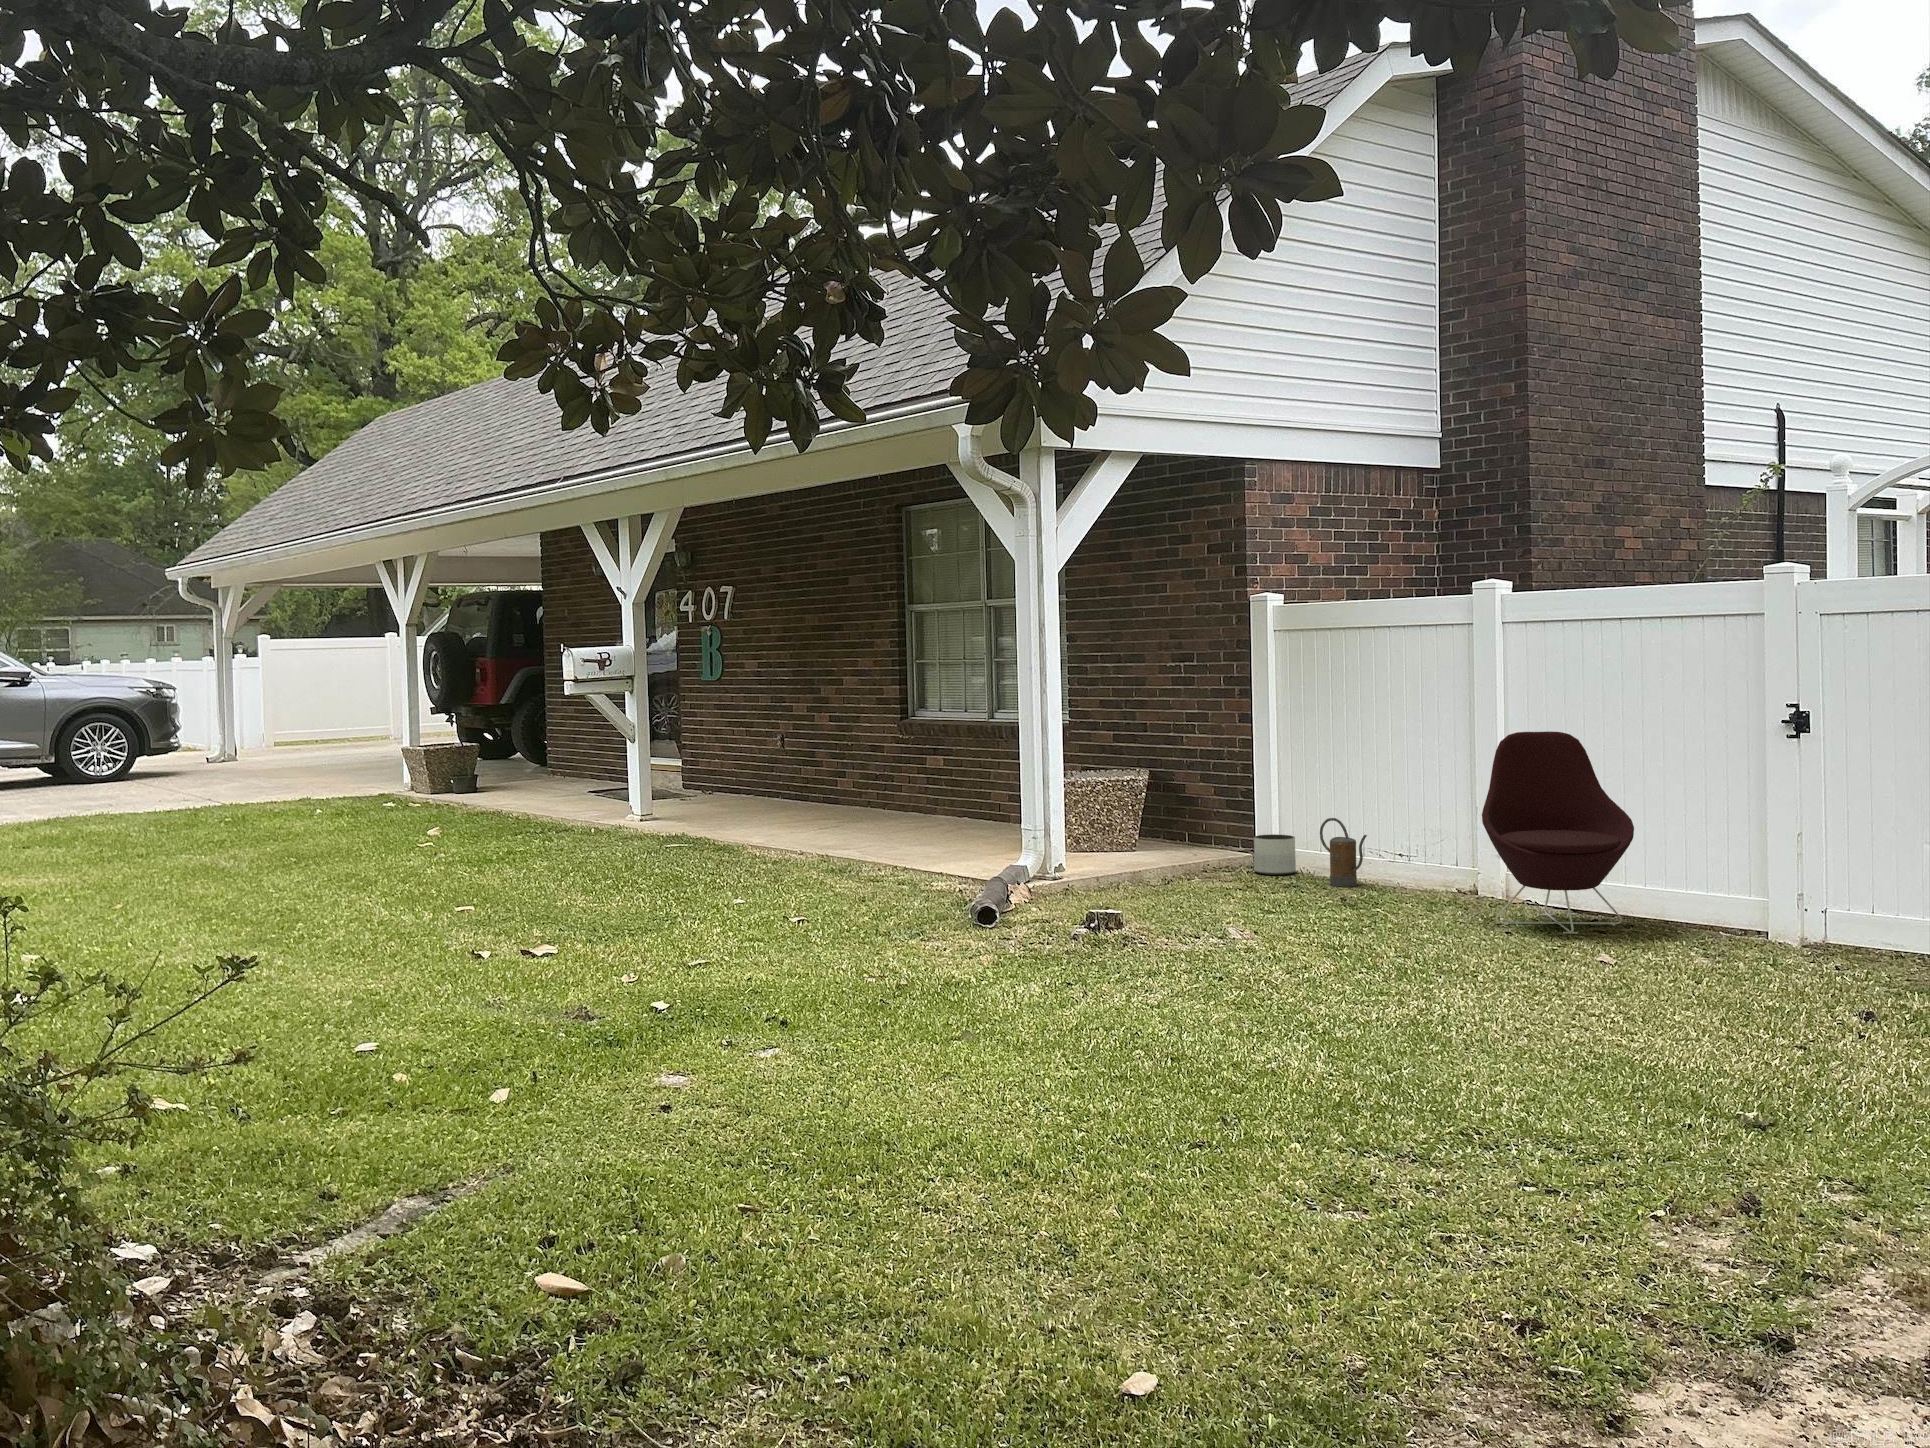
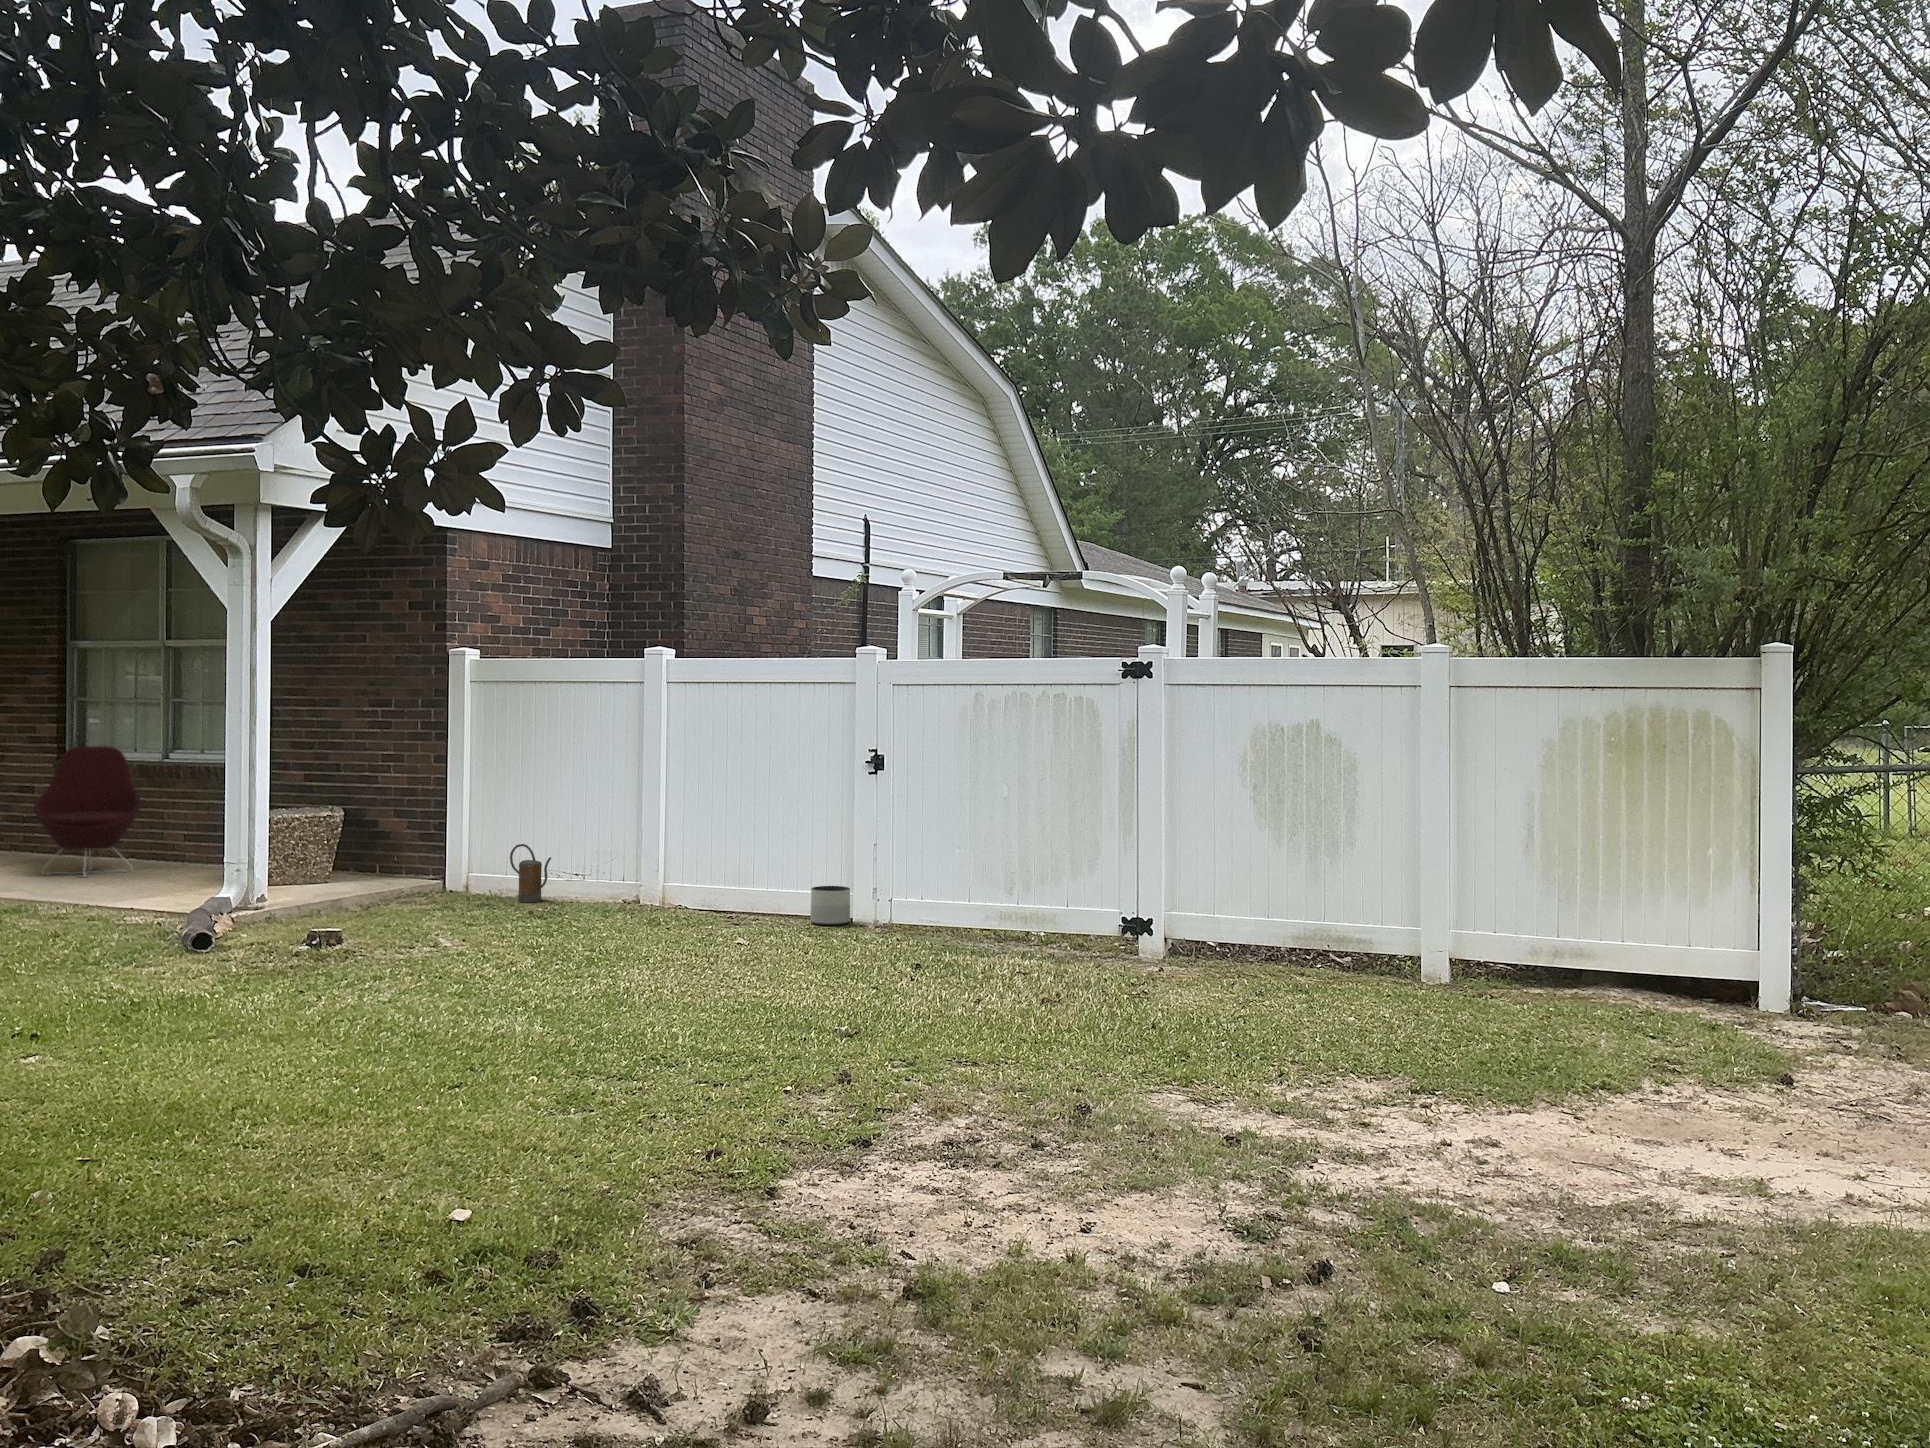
chair: present [1482,731,1634,934] -> present [34,746,142,877]
planter: present [1254,834,1296,875] -> present [810,886,850,925]

